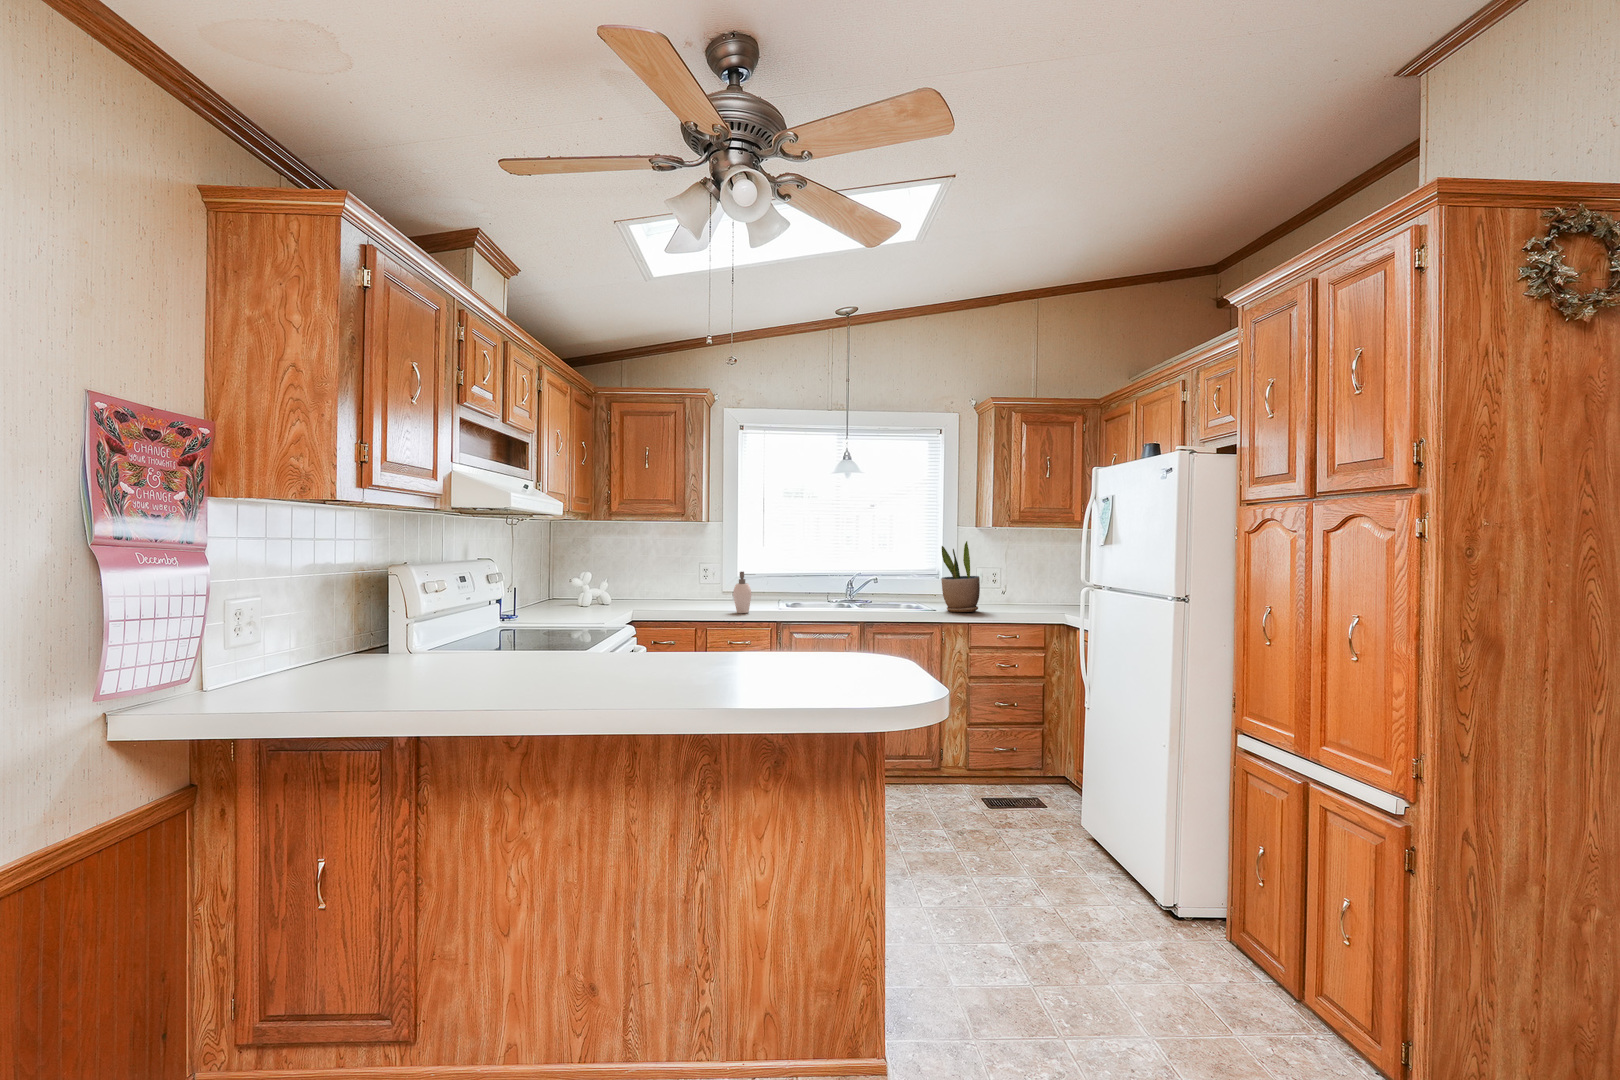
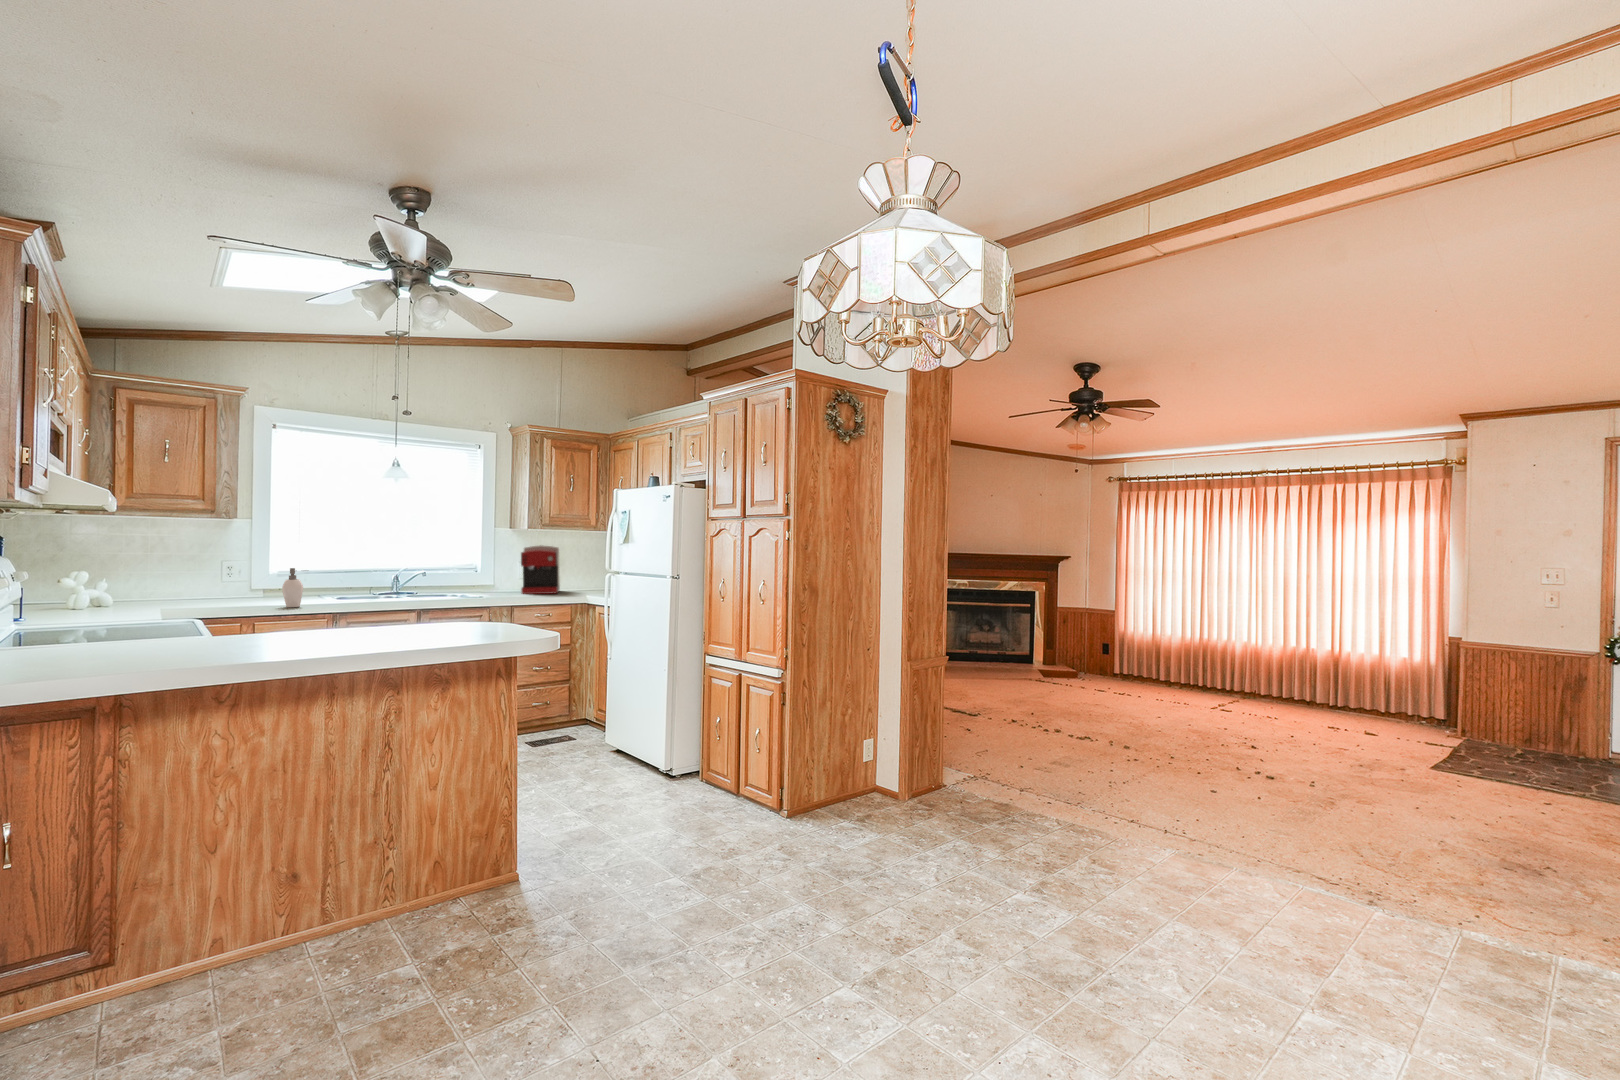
potted plant: present [941,541,980,612] -> none [486,540,519,598]
coffee maker: none [985,548,1036,609] -> present [521,545,560,594]

